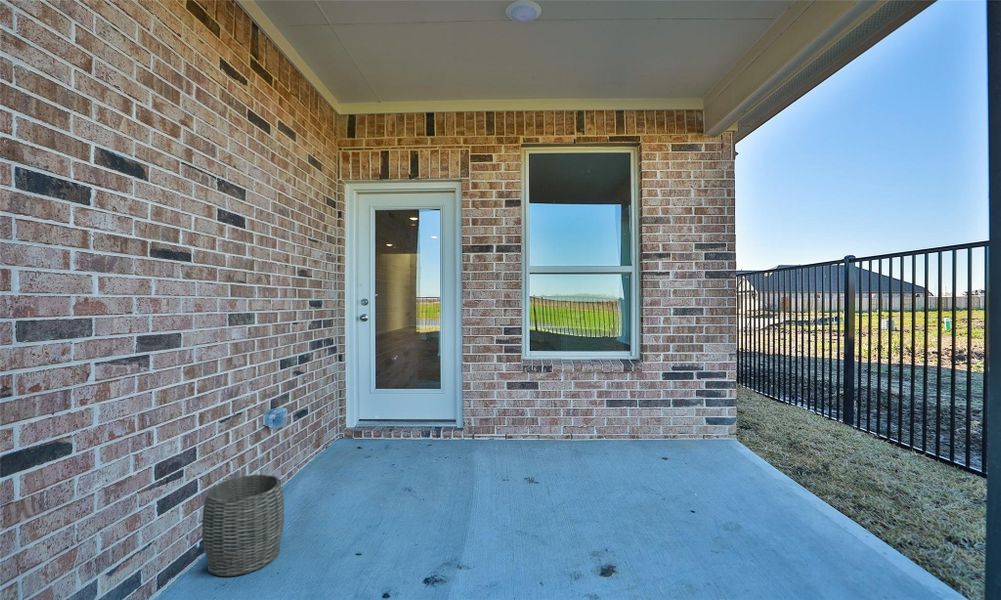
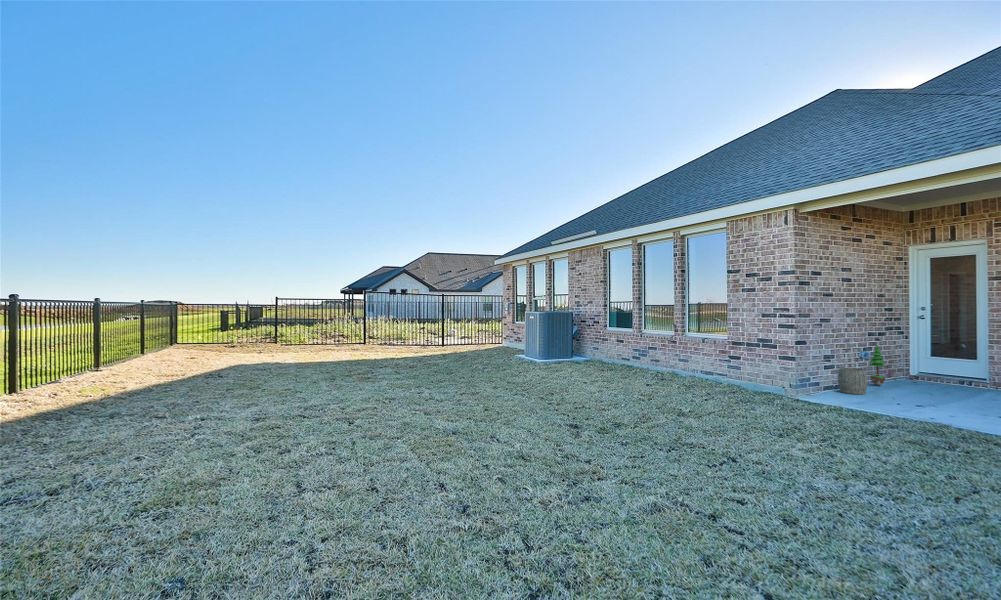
potted tree: none [280,388,319,487] -> present [869,345,886,386]

